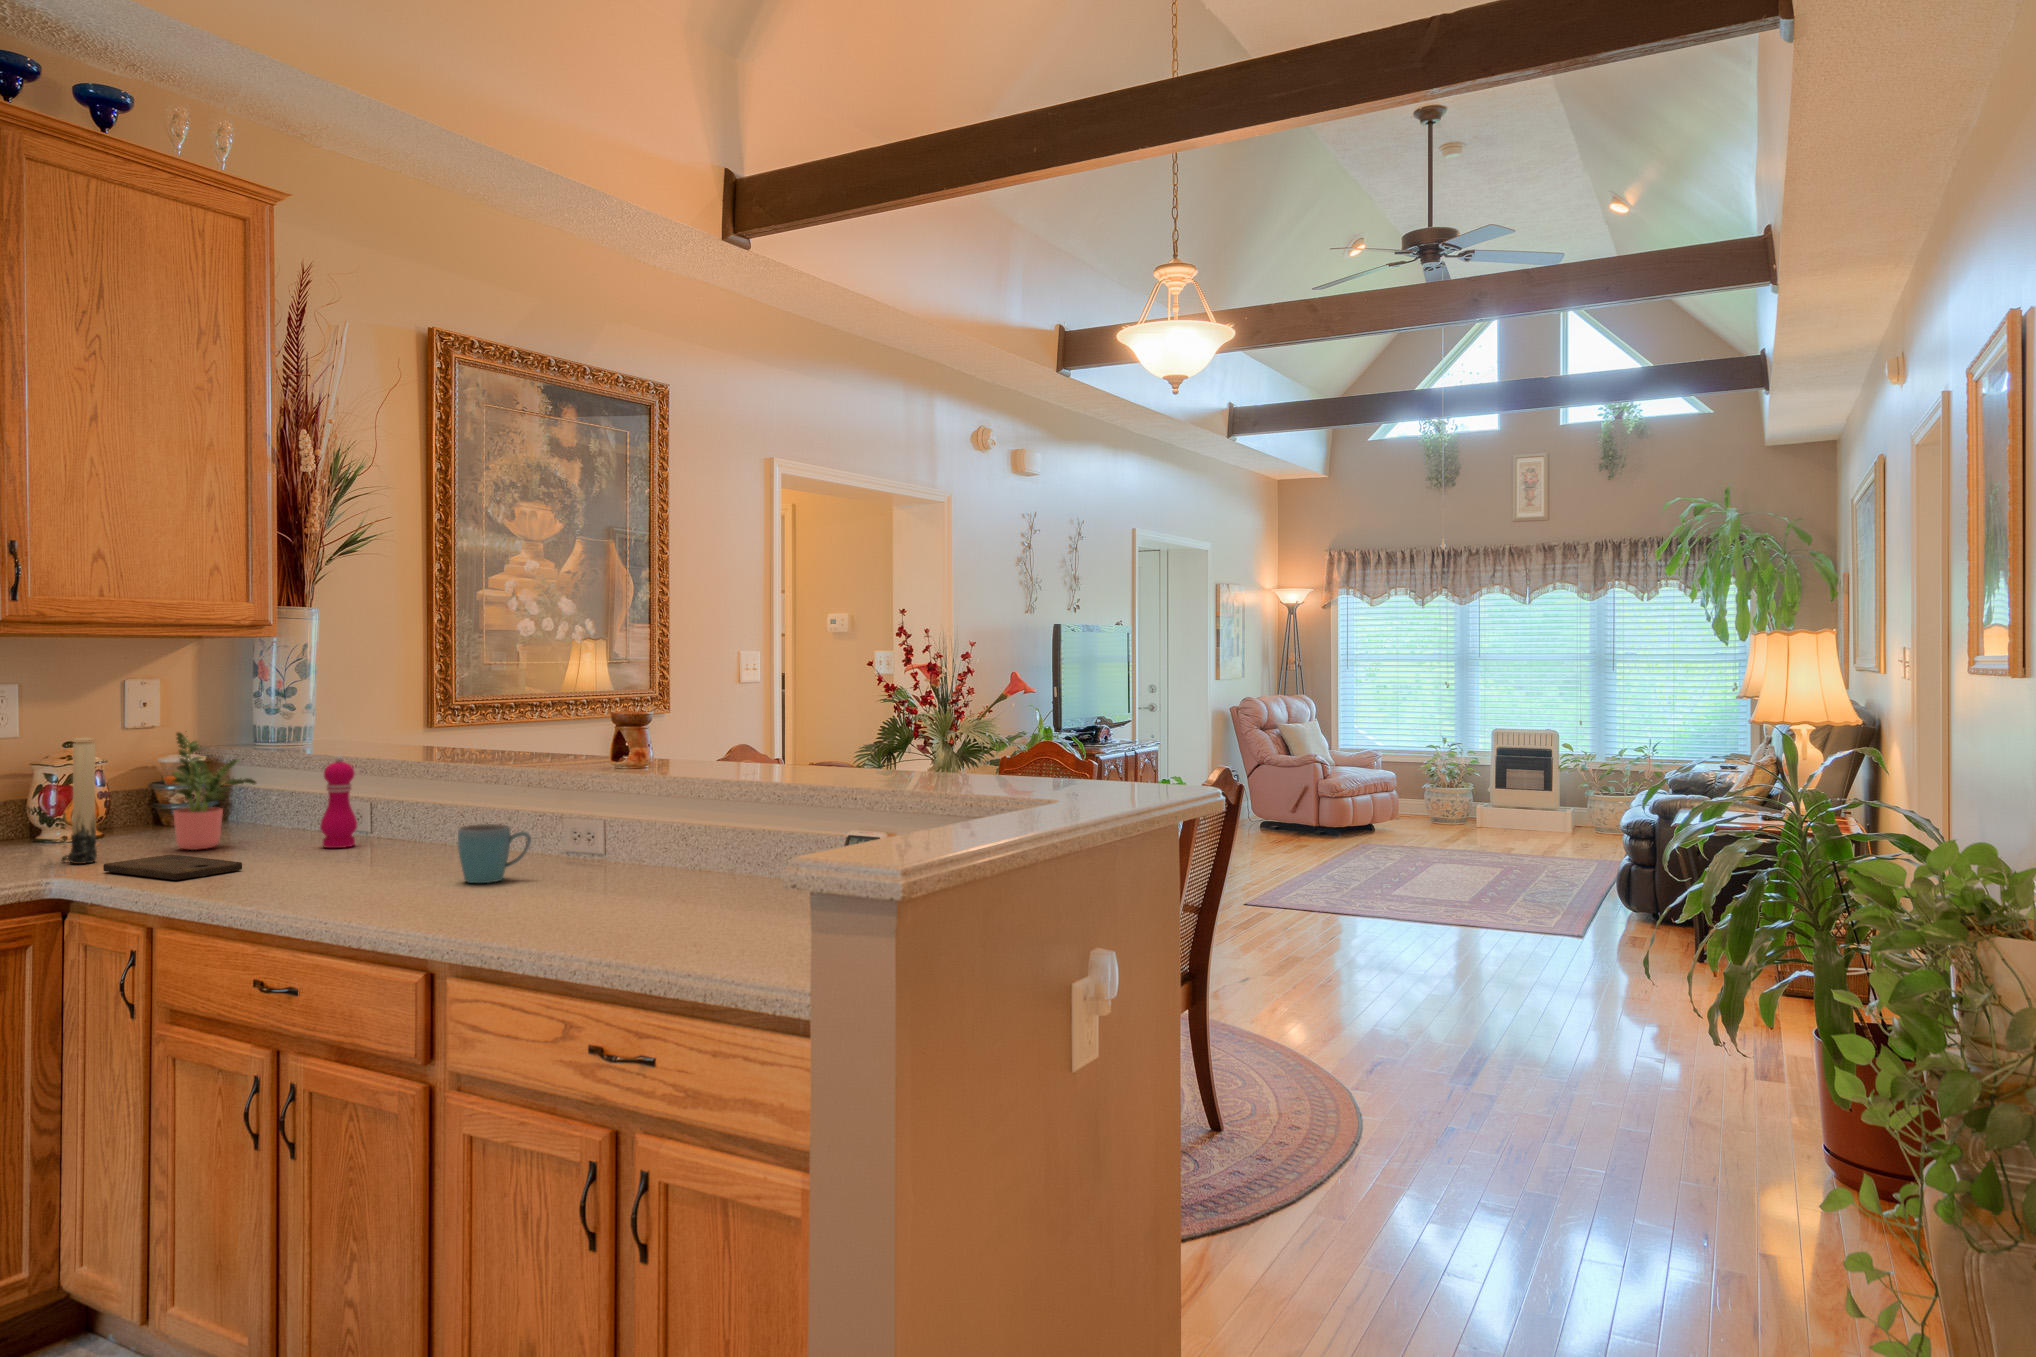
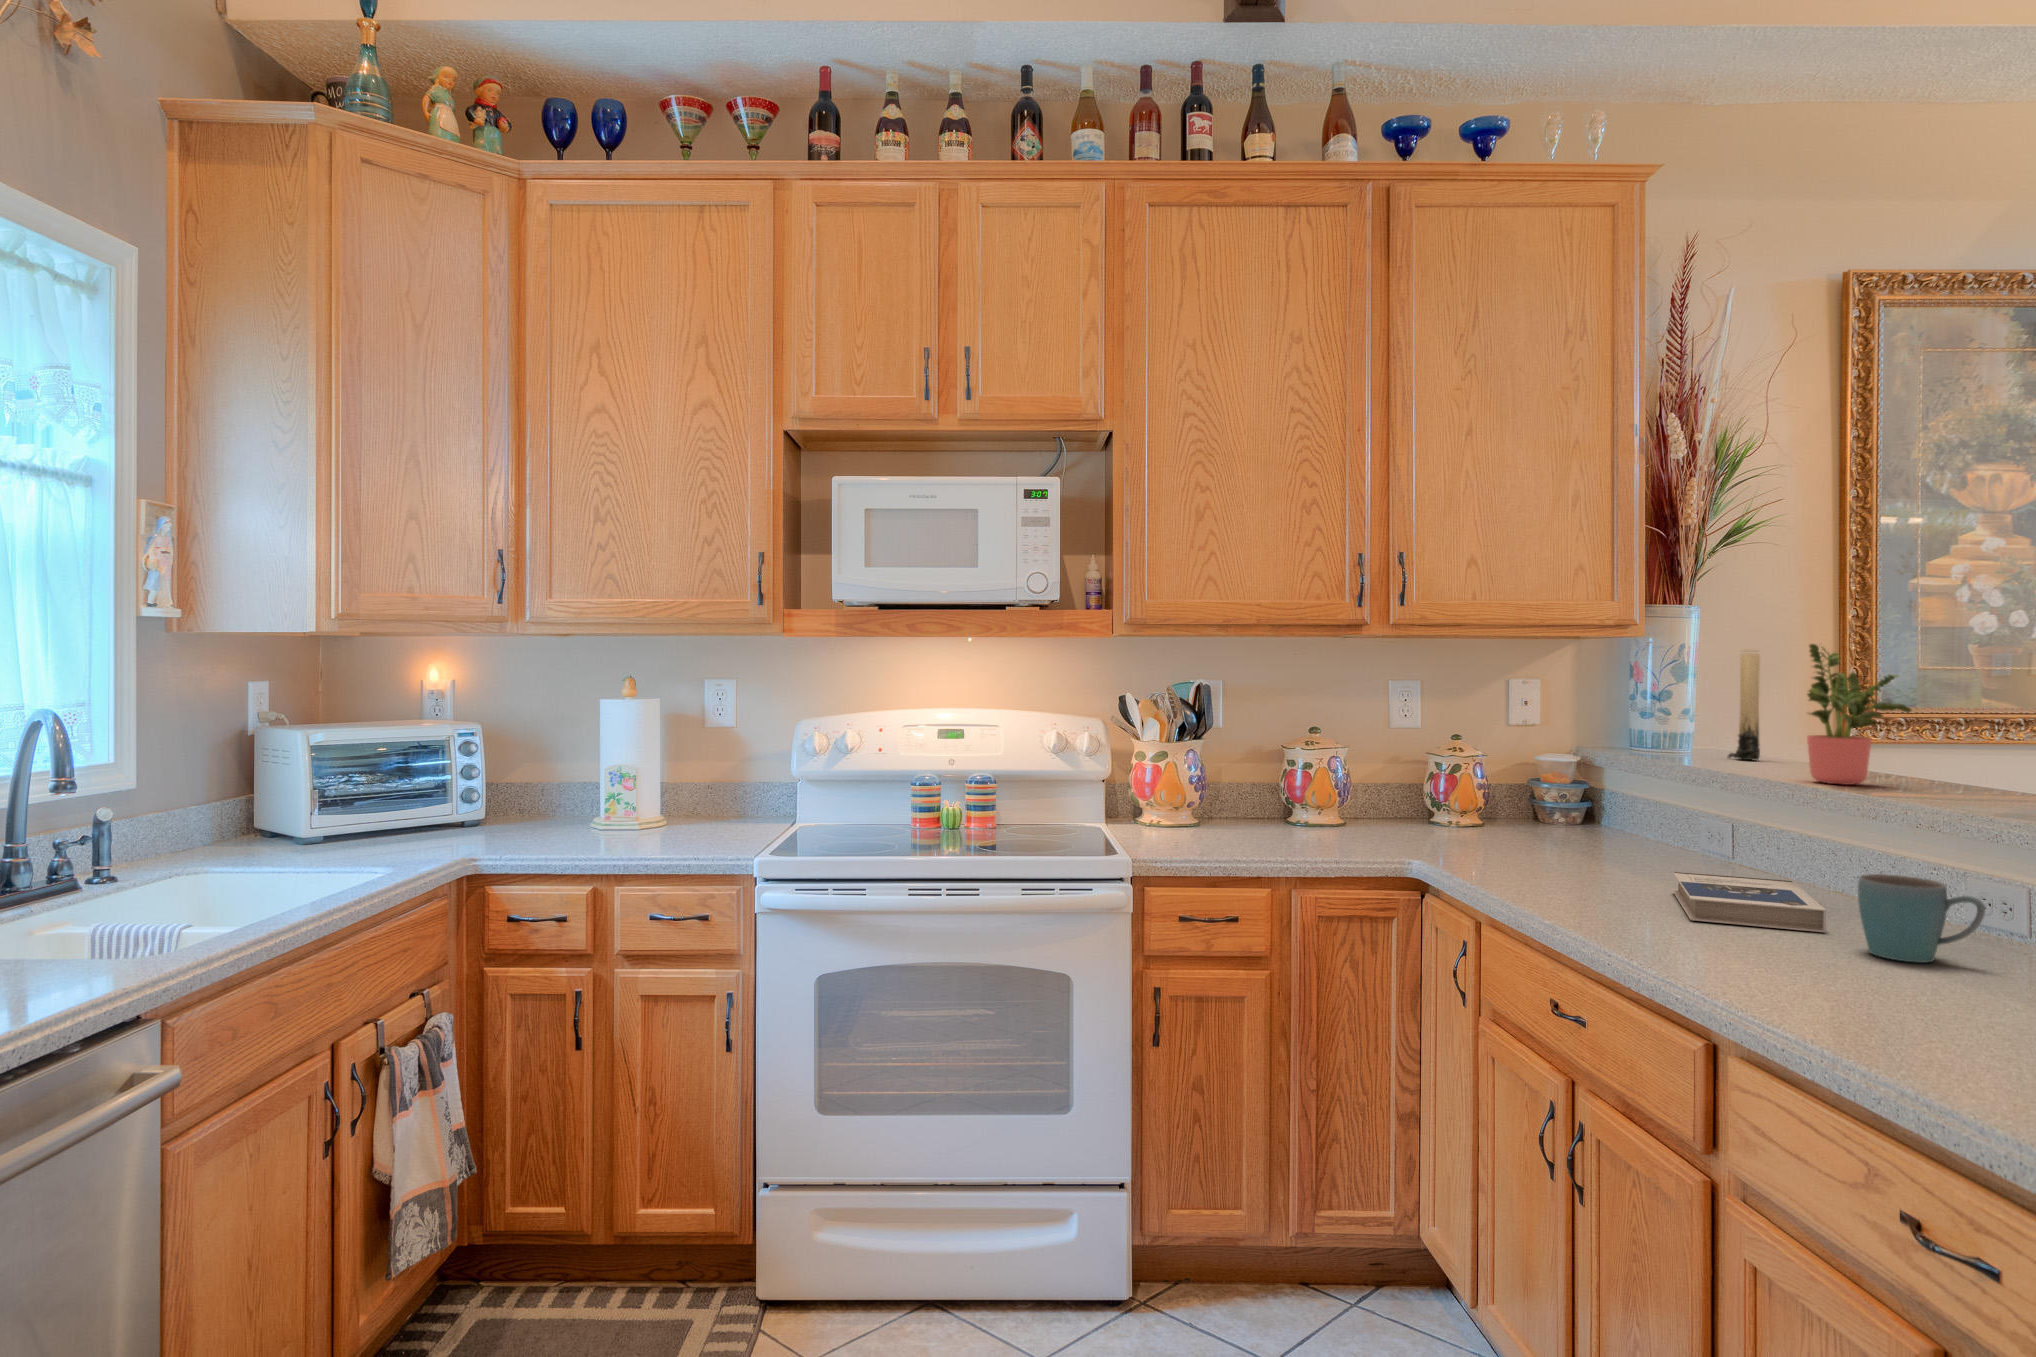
potted plant: present [172,732,256,850] -> present [1807,644,1911,785]
candle: present [62,738,97,864] -> present [1728,649,1760,760]
pepper mill: present [320,755,357,848] -> none [1685,765,1730,873]
hardback book: none [318,842,436,883] -> present [1673,872,1826,933]
cutting board: present [103,854,242,880] -> none [1460,853,1588,882]

